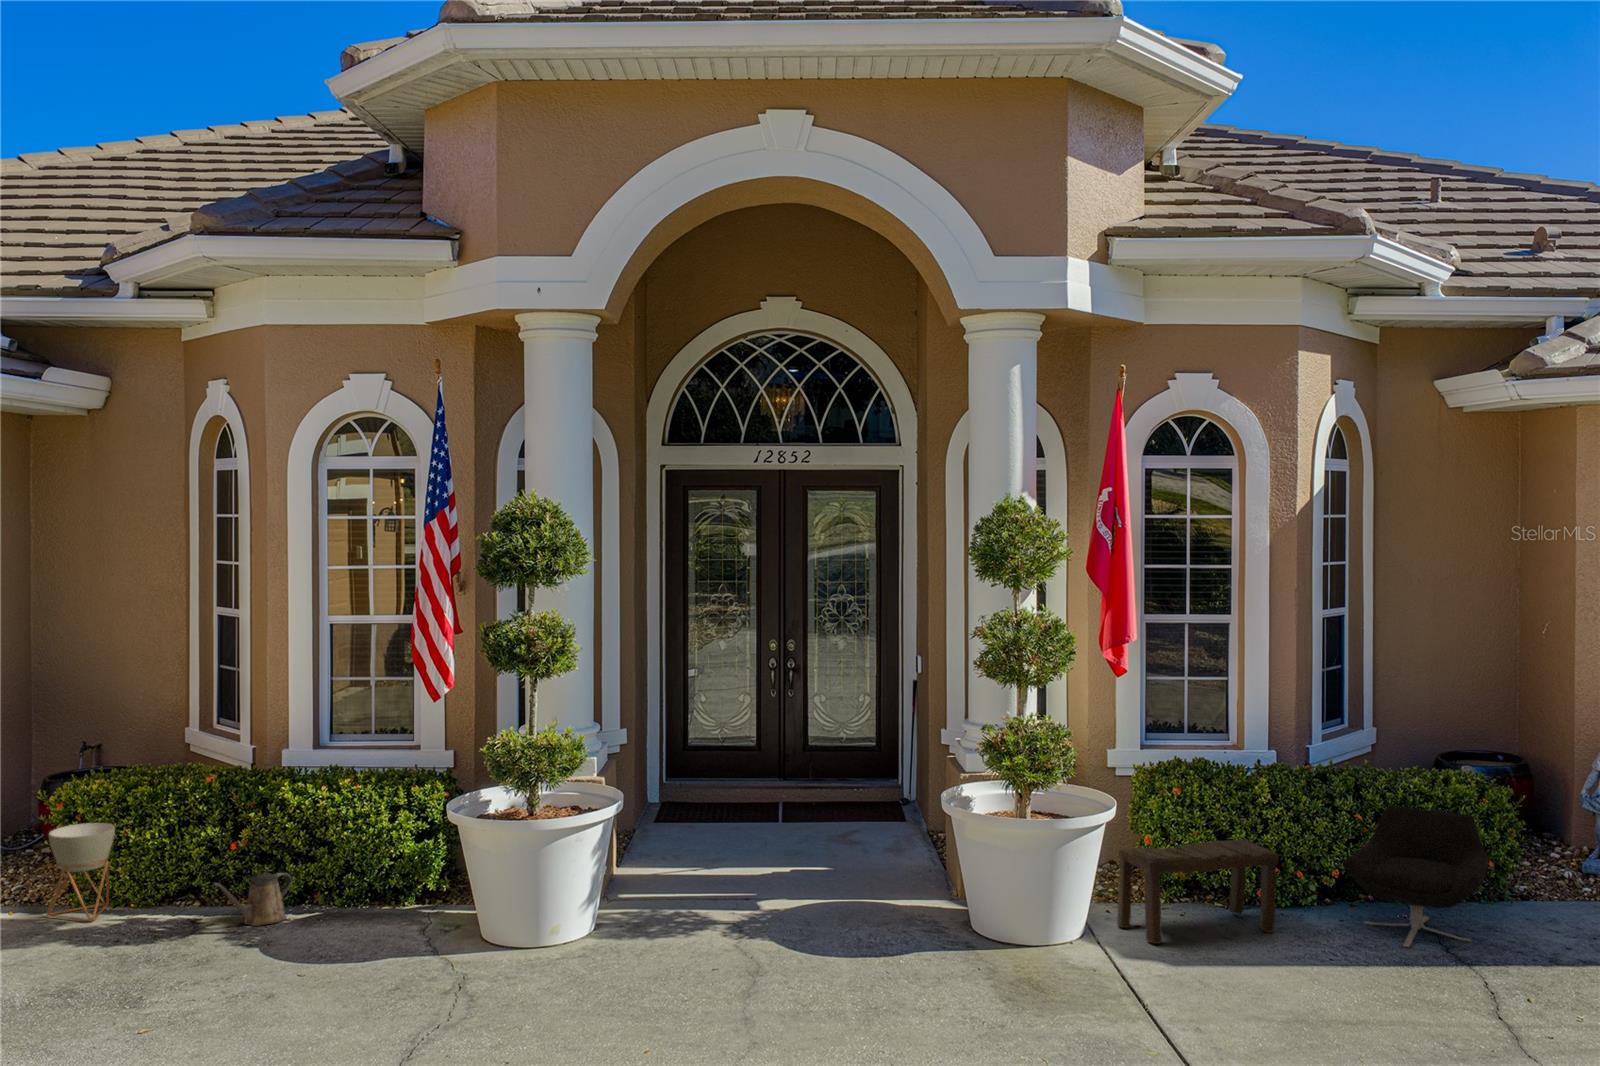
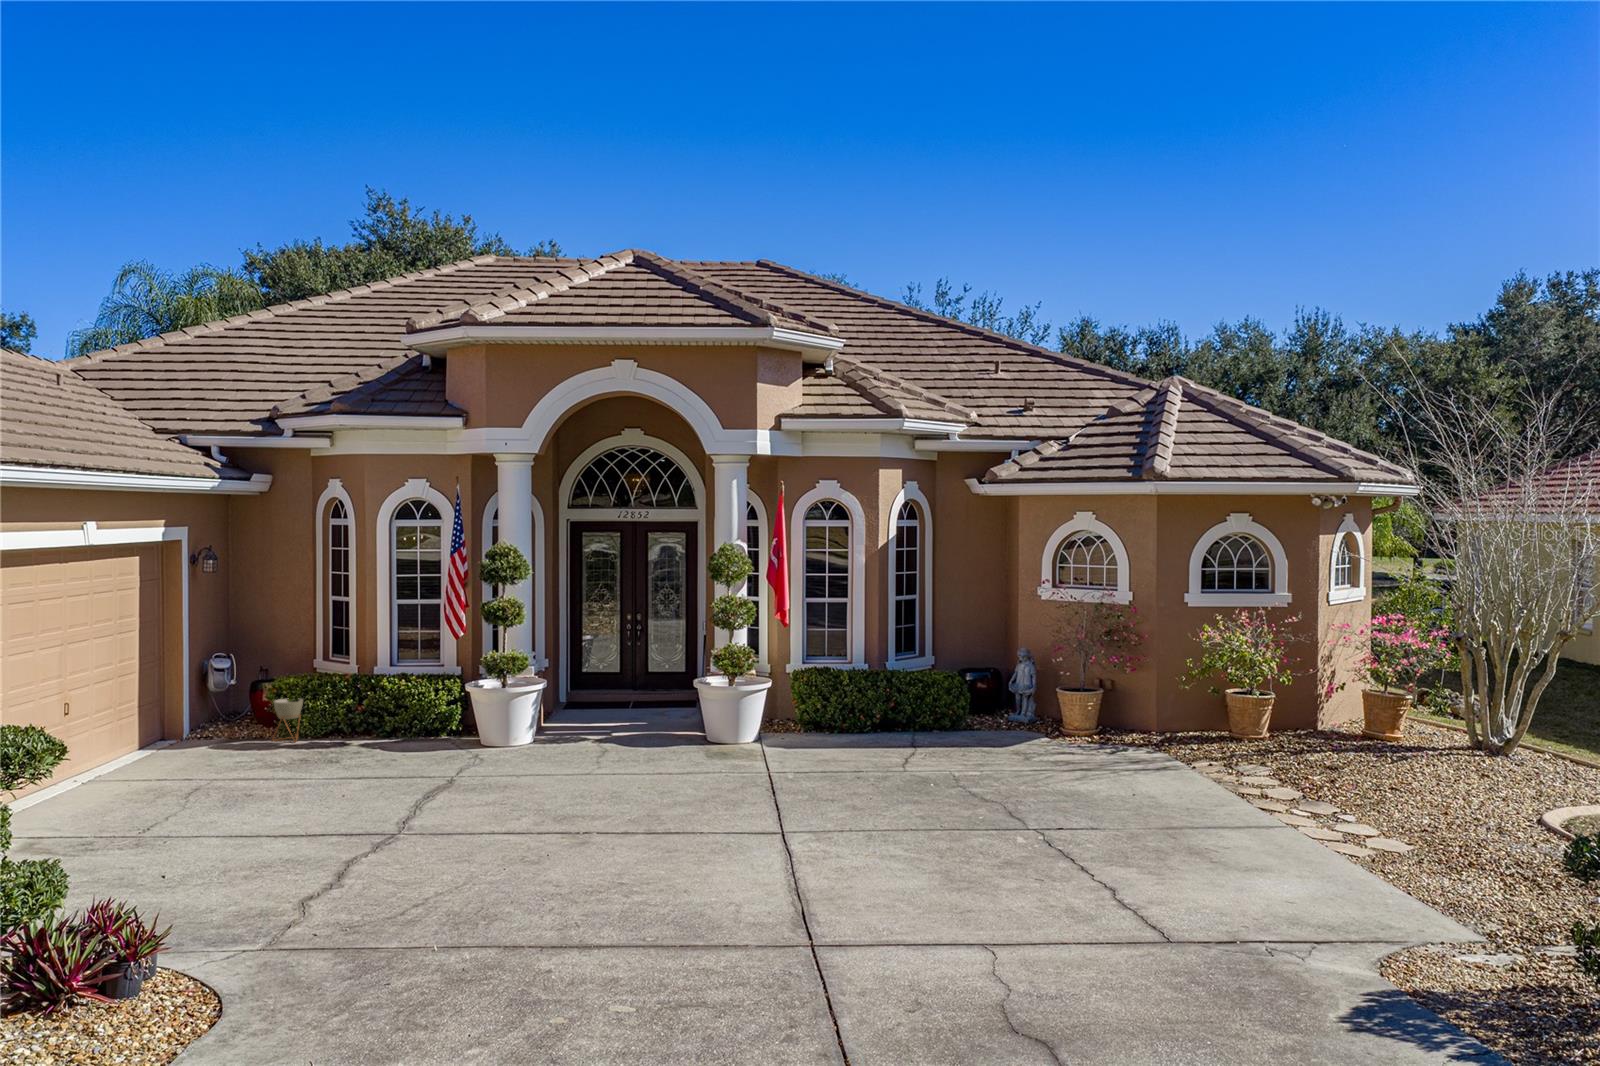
lounge chair: present [1342,805,1488,947] -> none [873,685,939,743]
bench: present [1117,839,1279,944] -> none [773,700,843,743]
watering can: present [214,873,292,926] -> none [357,720,389,743]

